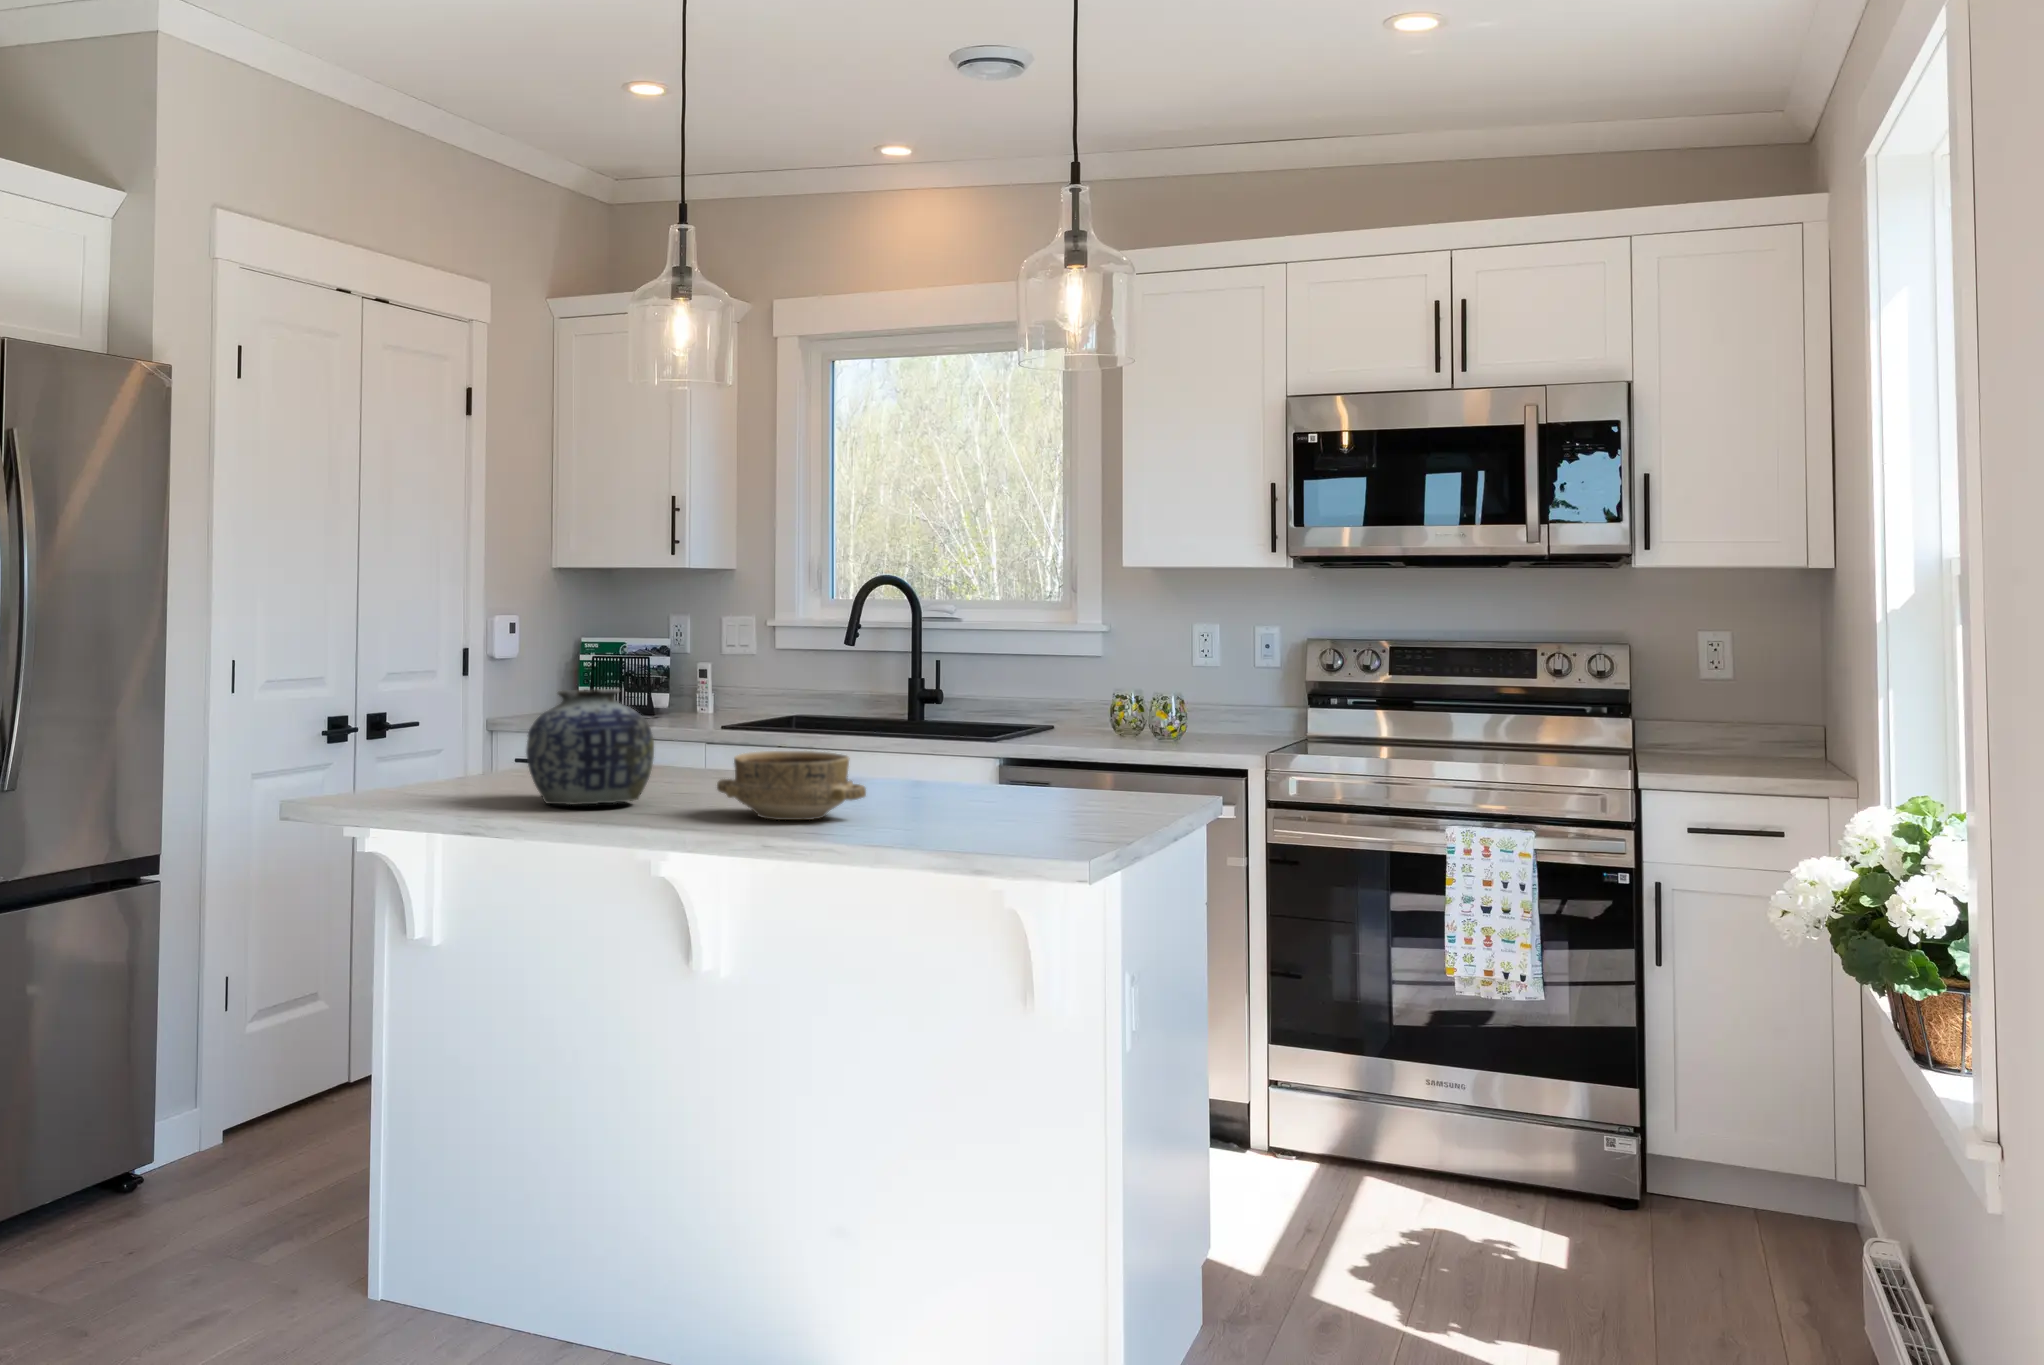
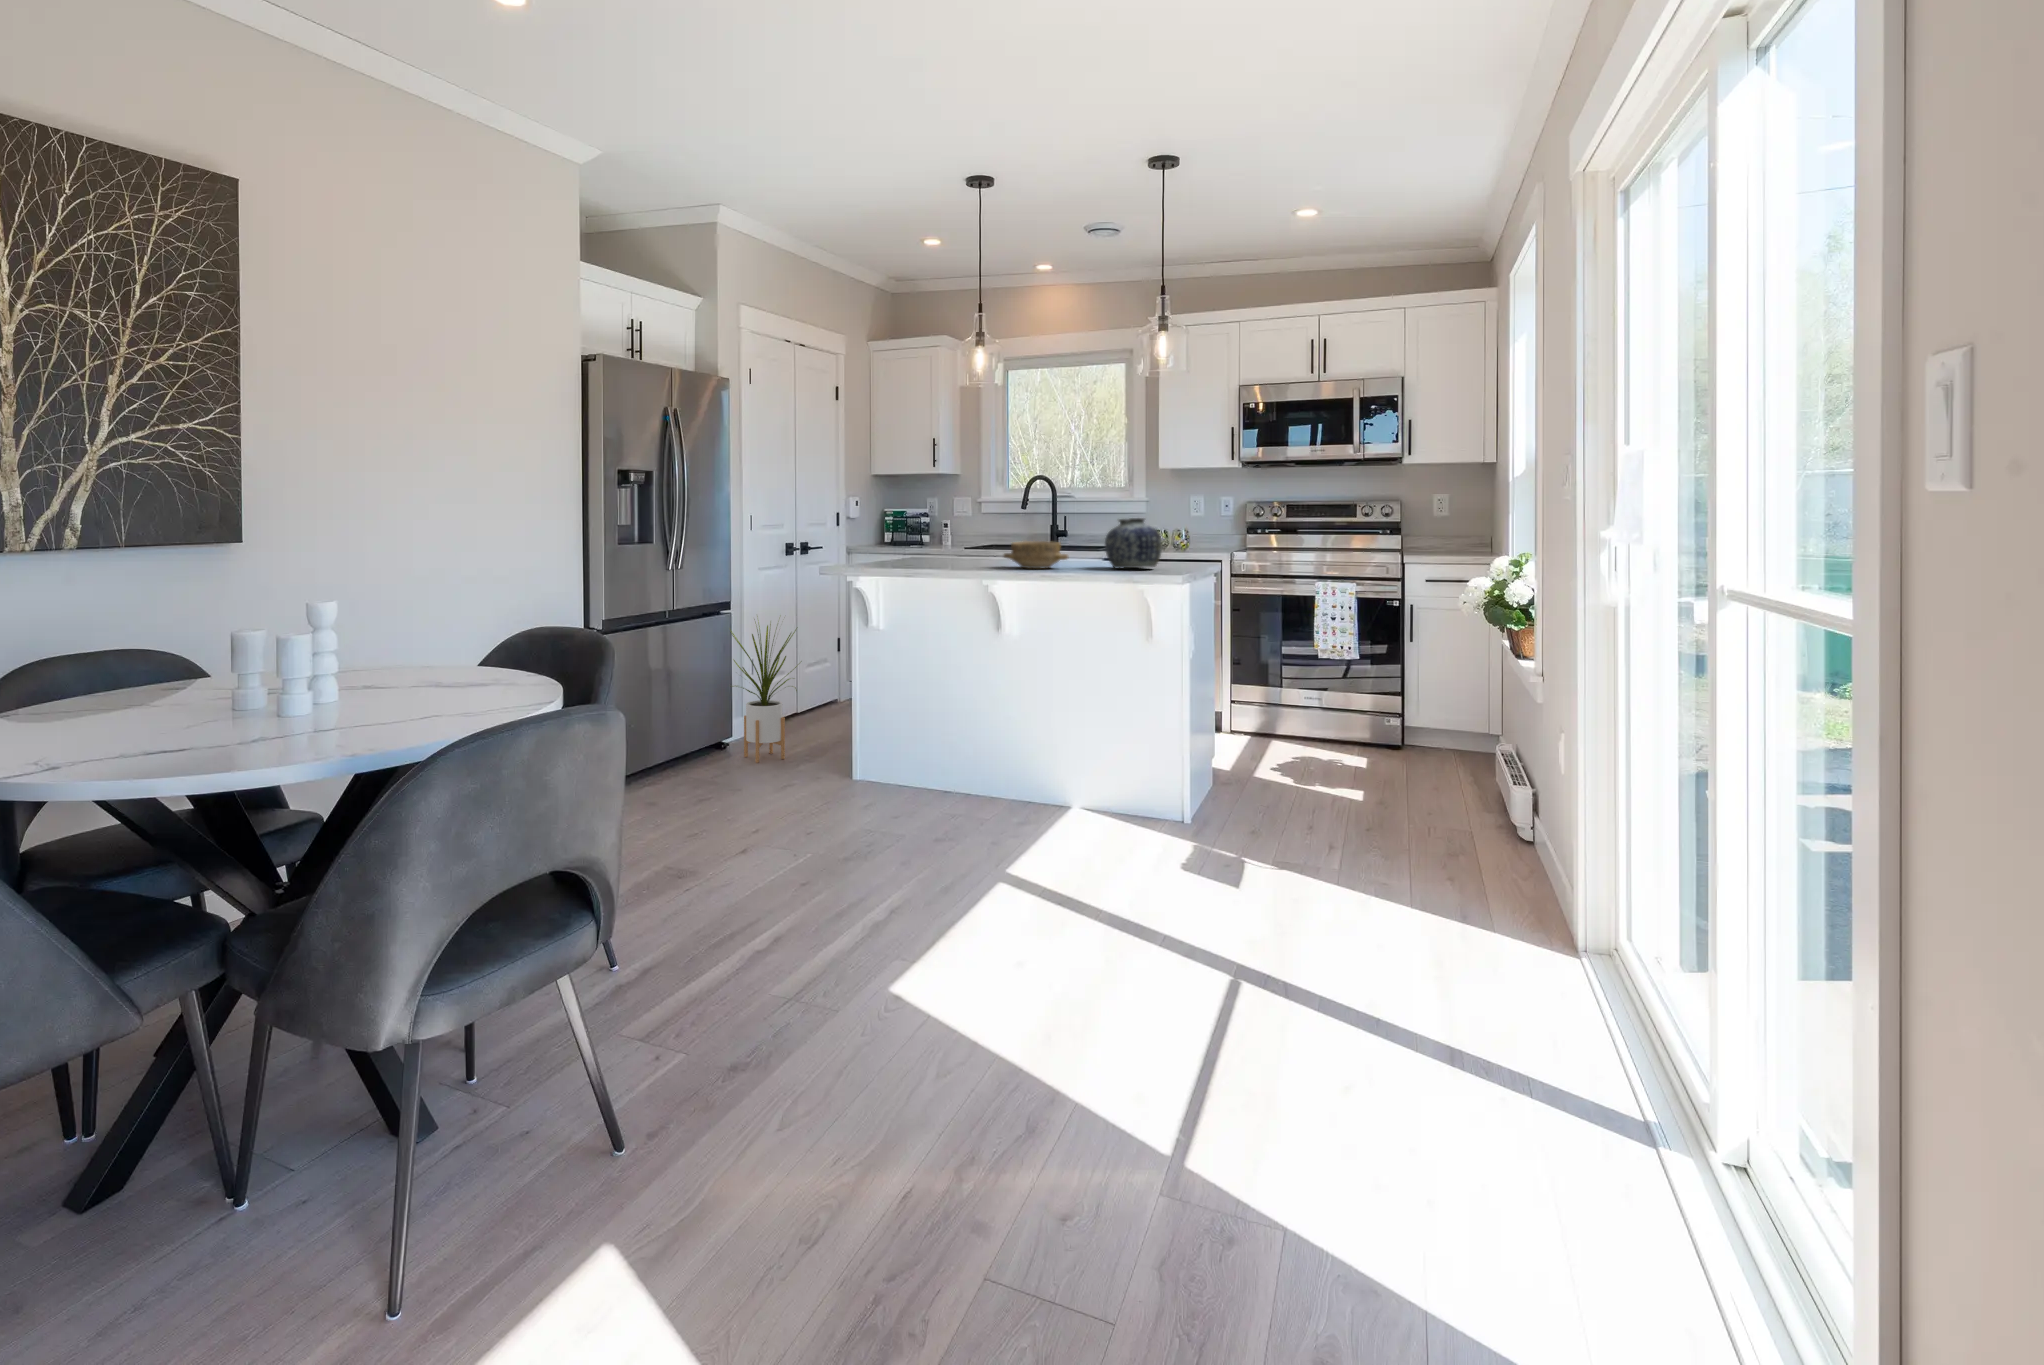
vase: present [526,689,654,805] -> present [1105,518,1162,568]
house plant: none [123,890,304,1238] -> present [731,622,797,763]

